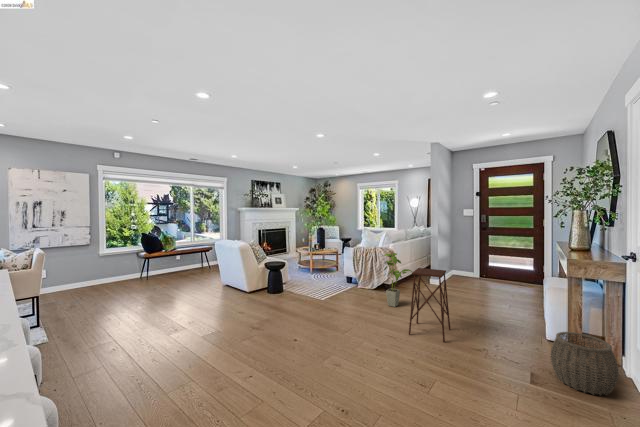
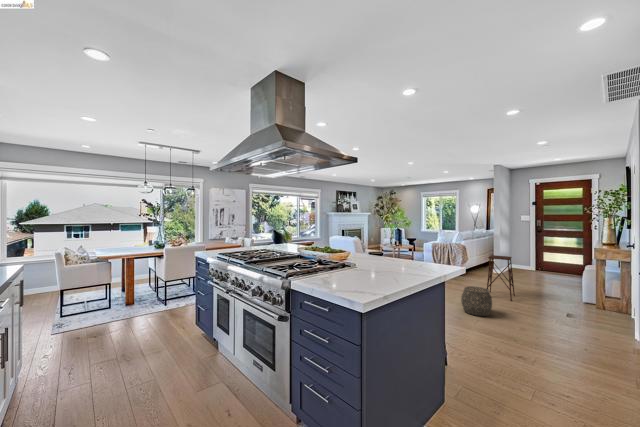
house plant: present [384,253,412,307] -> none [462,246,485,284]
woven basket: present [550,332,619,395] -> present [461,286,492,316]

